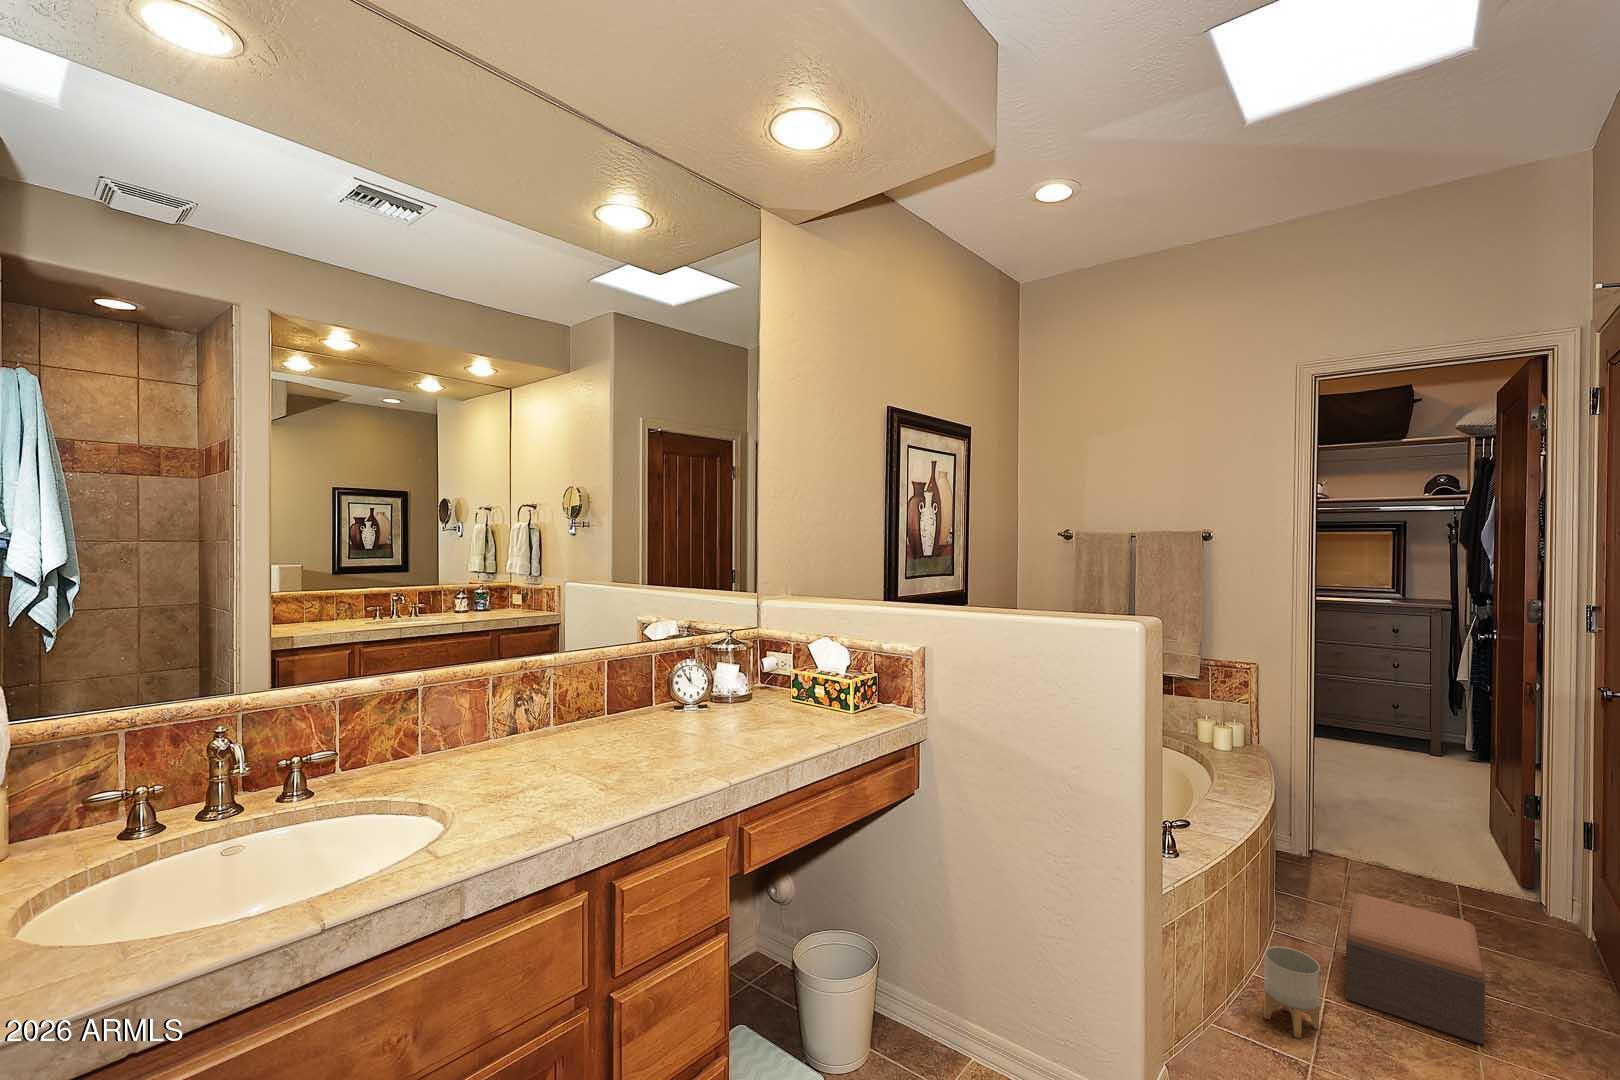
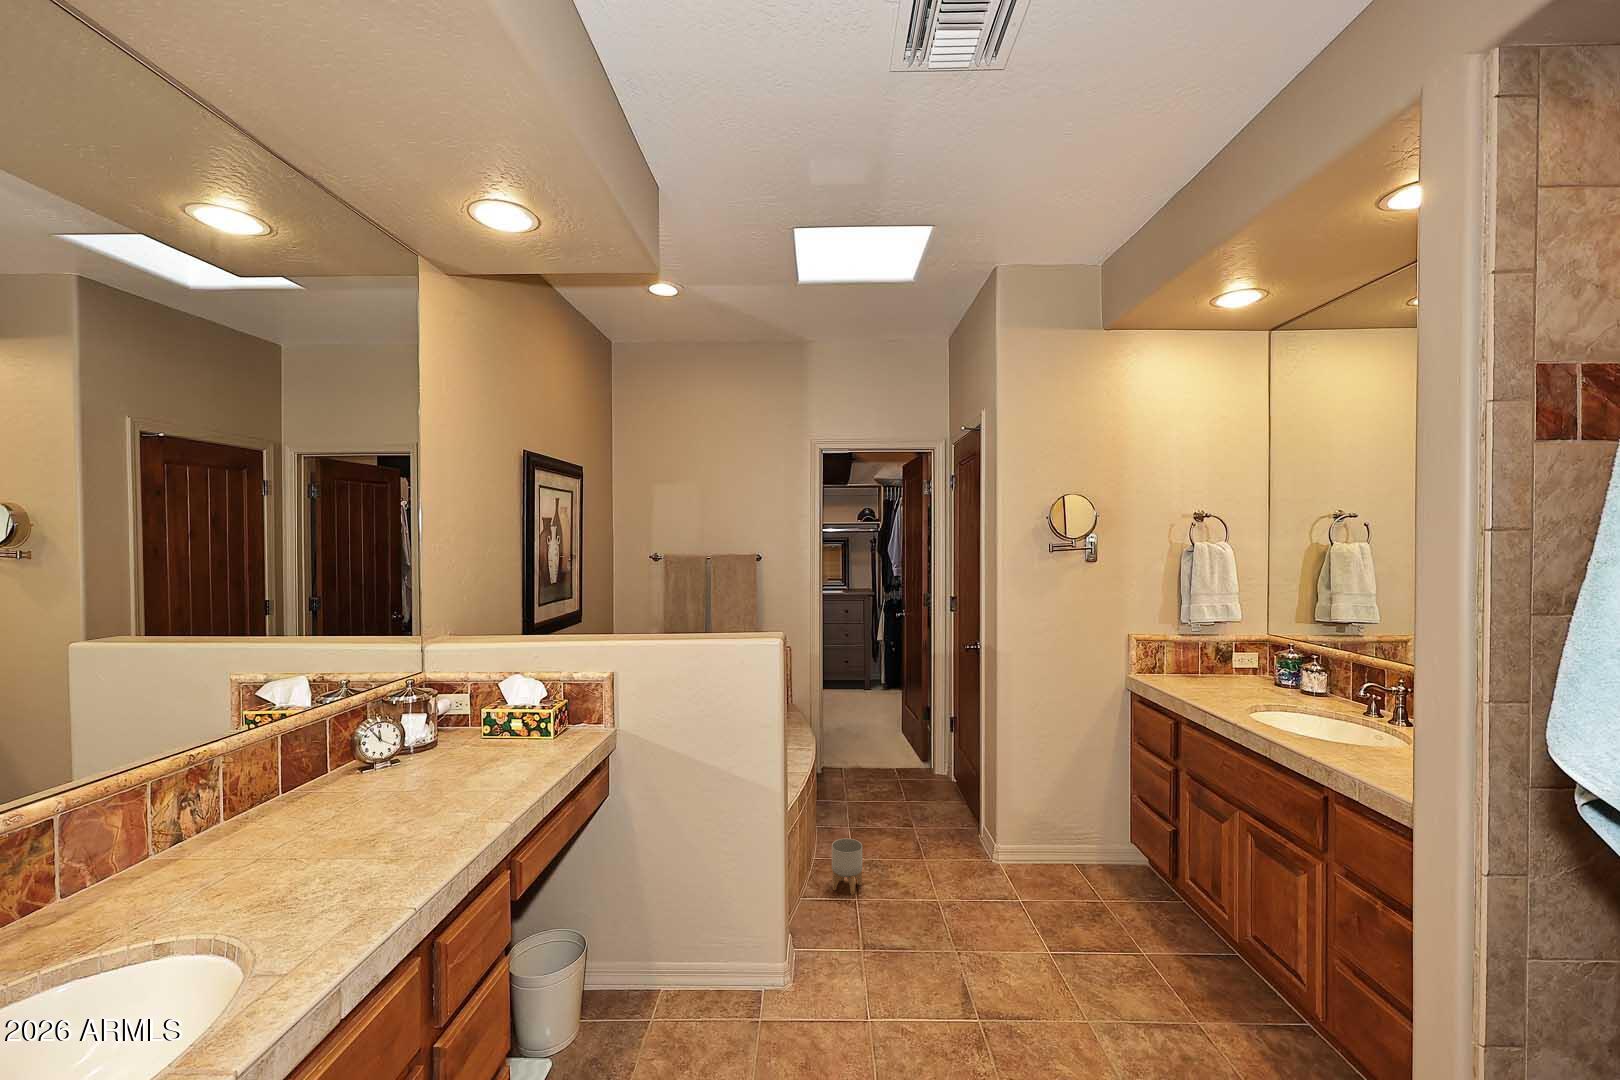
footstool: present [1346,894,1485,1044] -> none [864,792,934,862]

